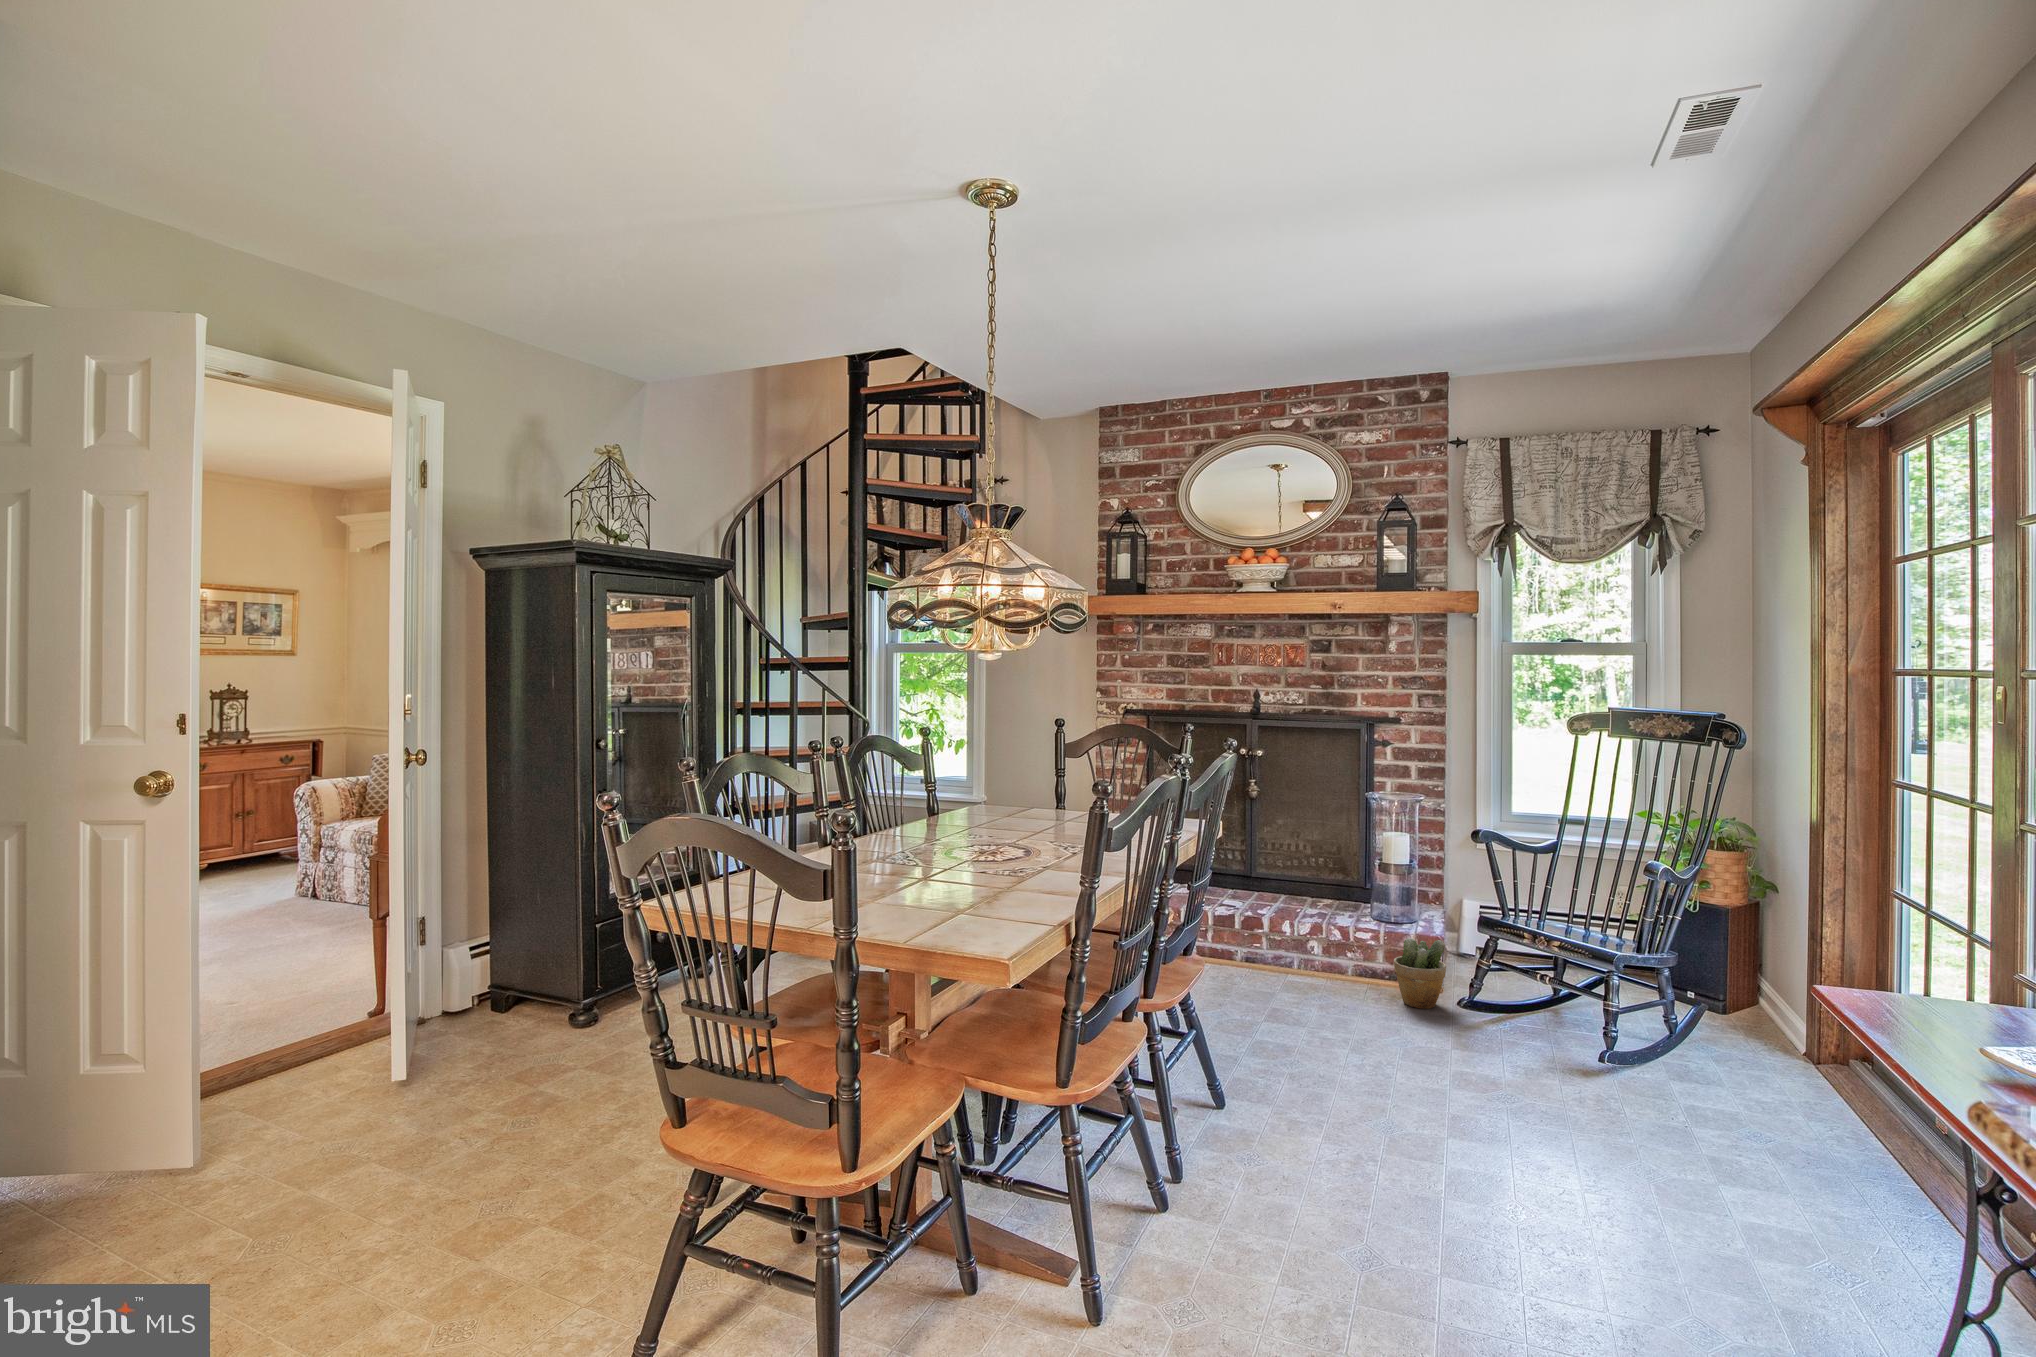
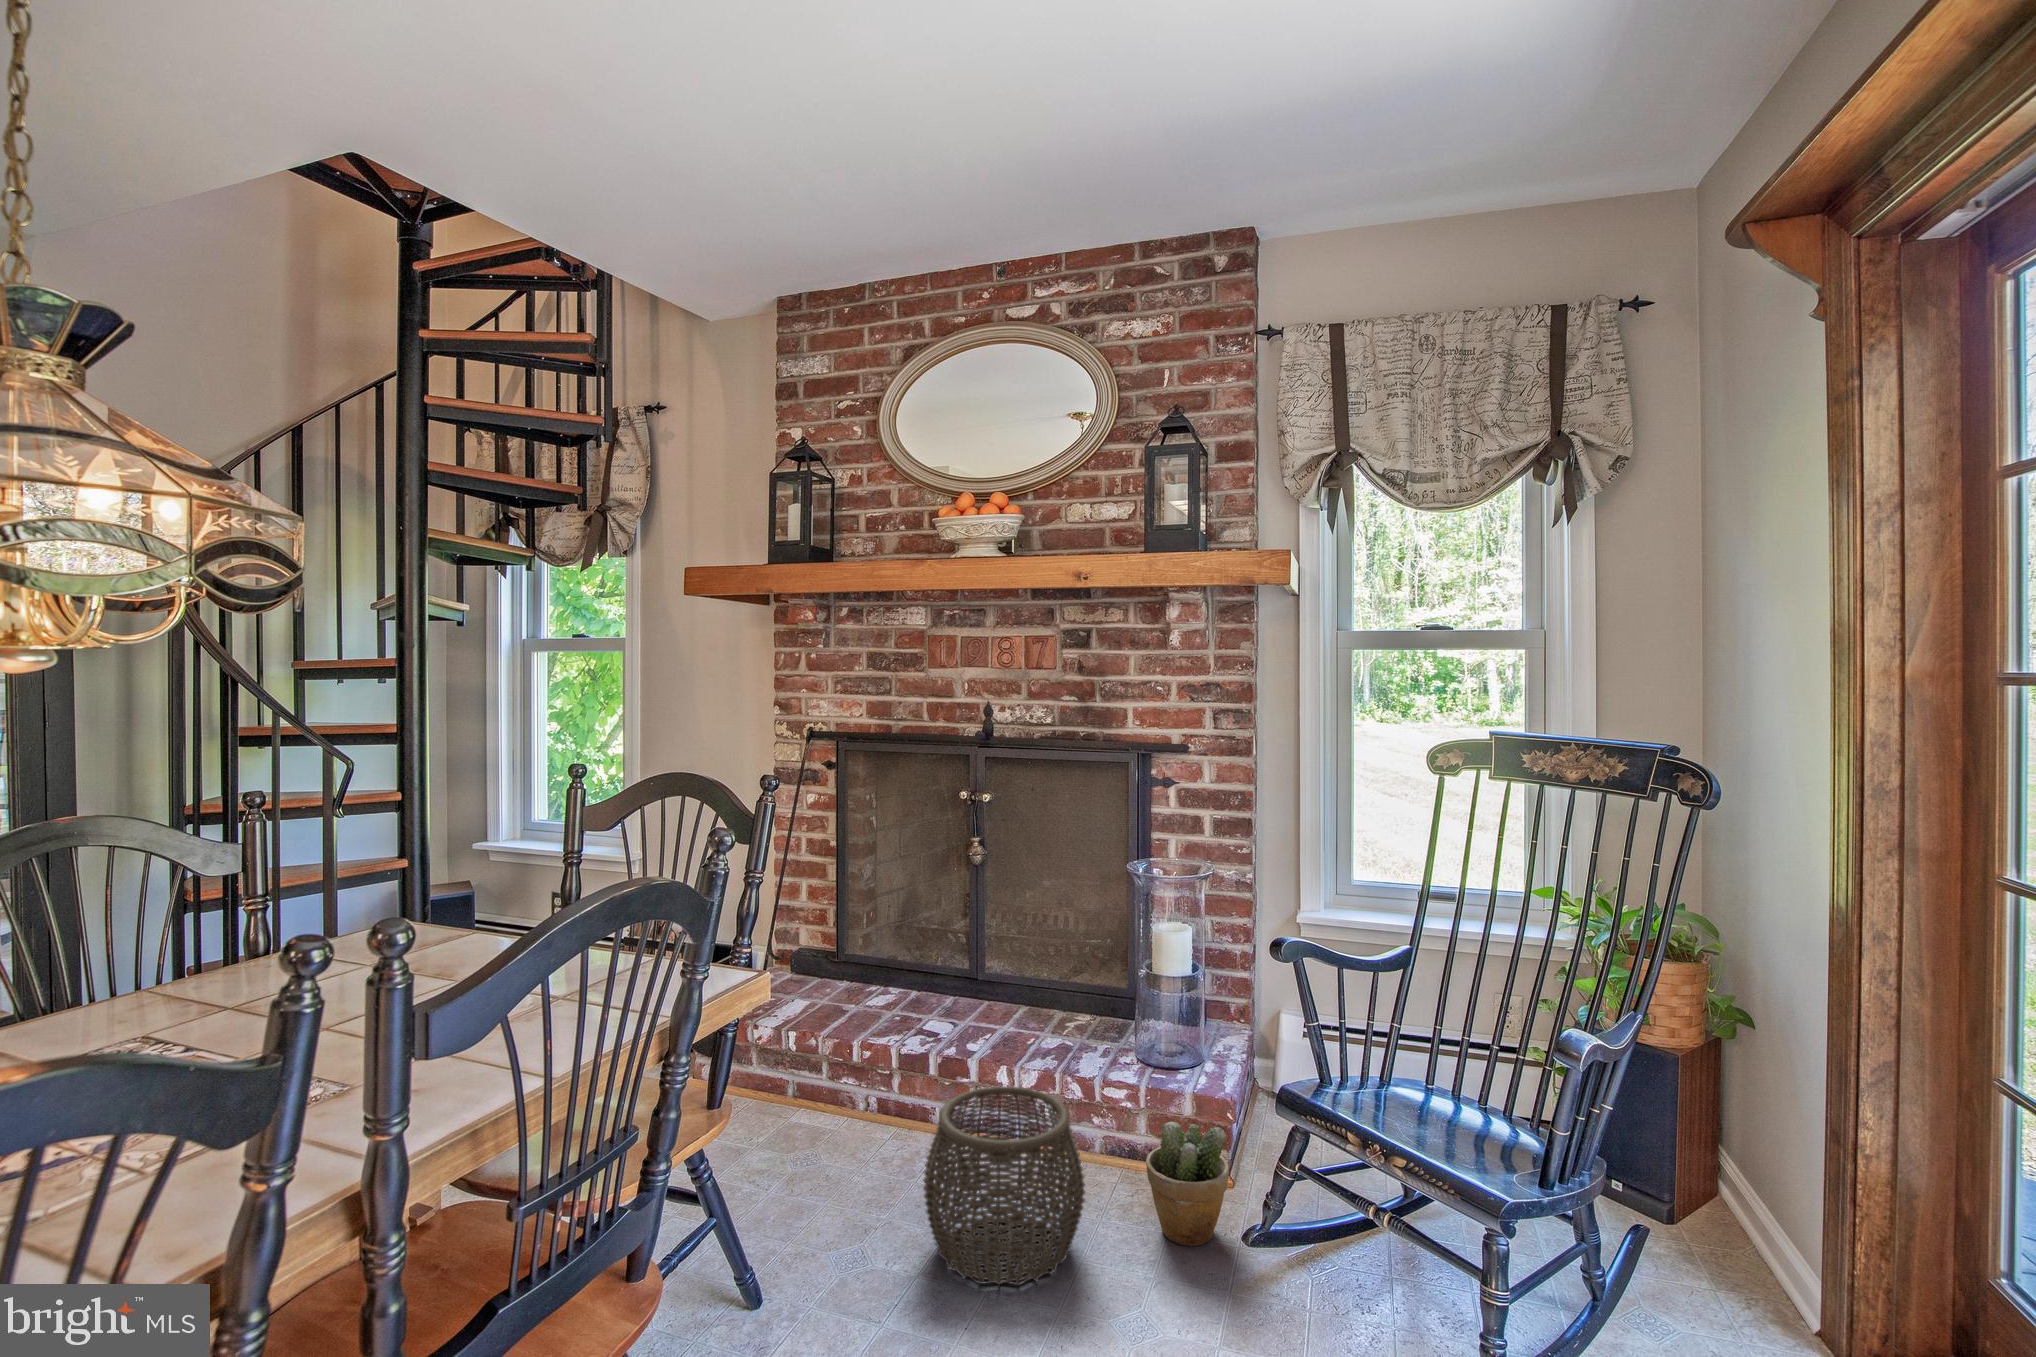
woven basket: none [1263,917,1362,1018] -> present [923,1086,1085,1286]

